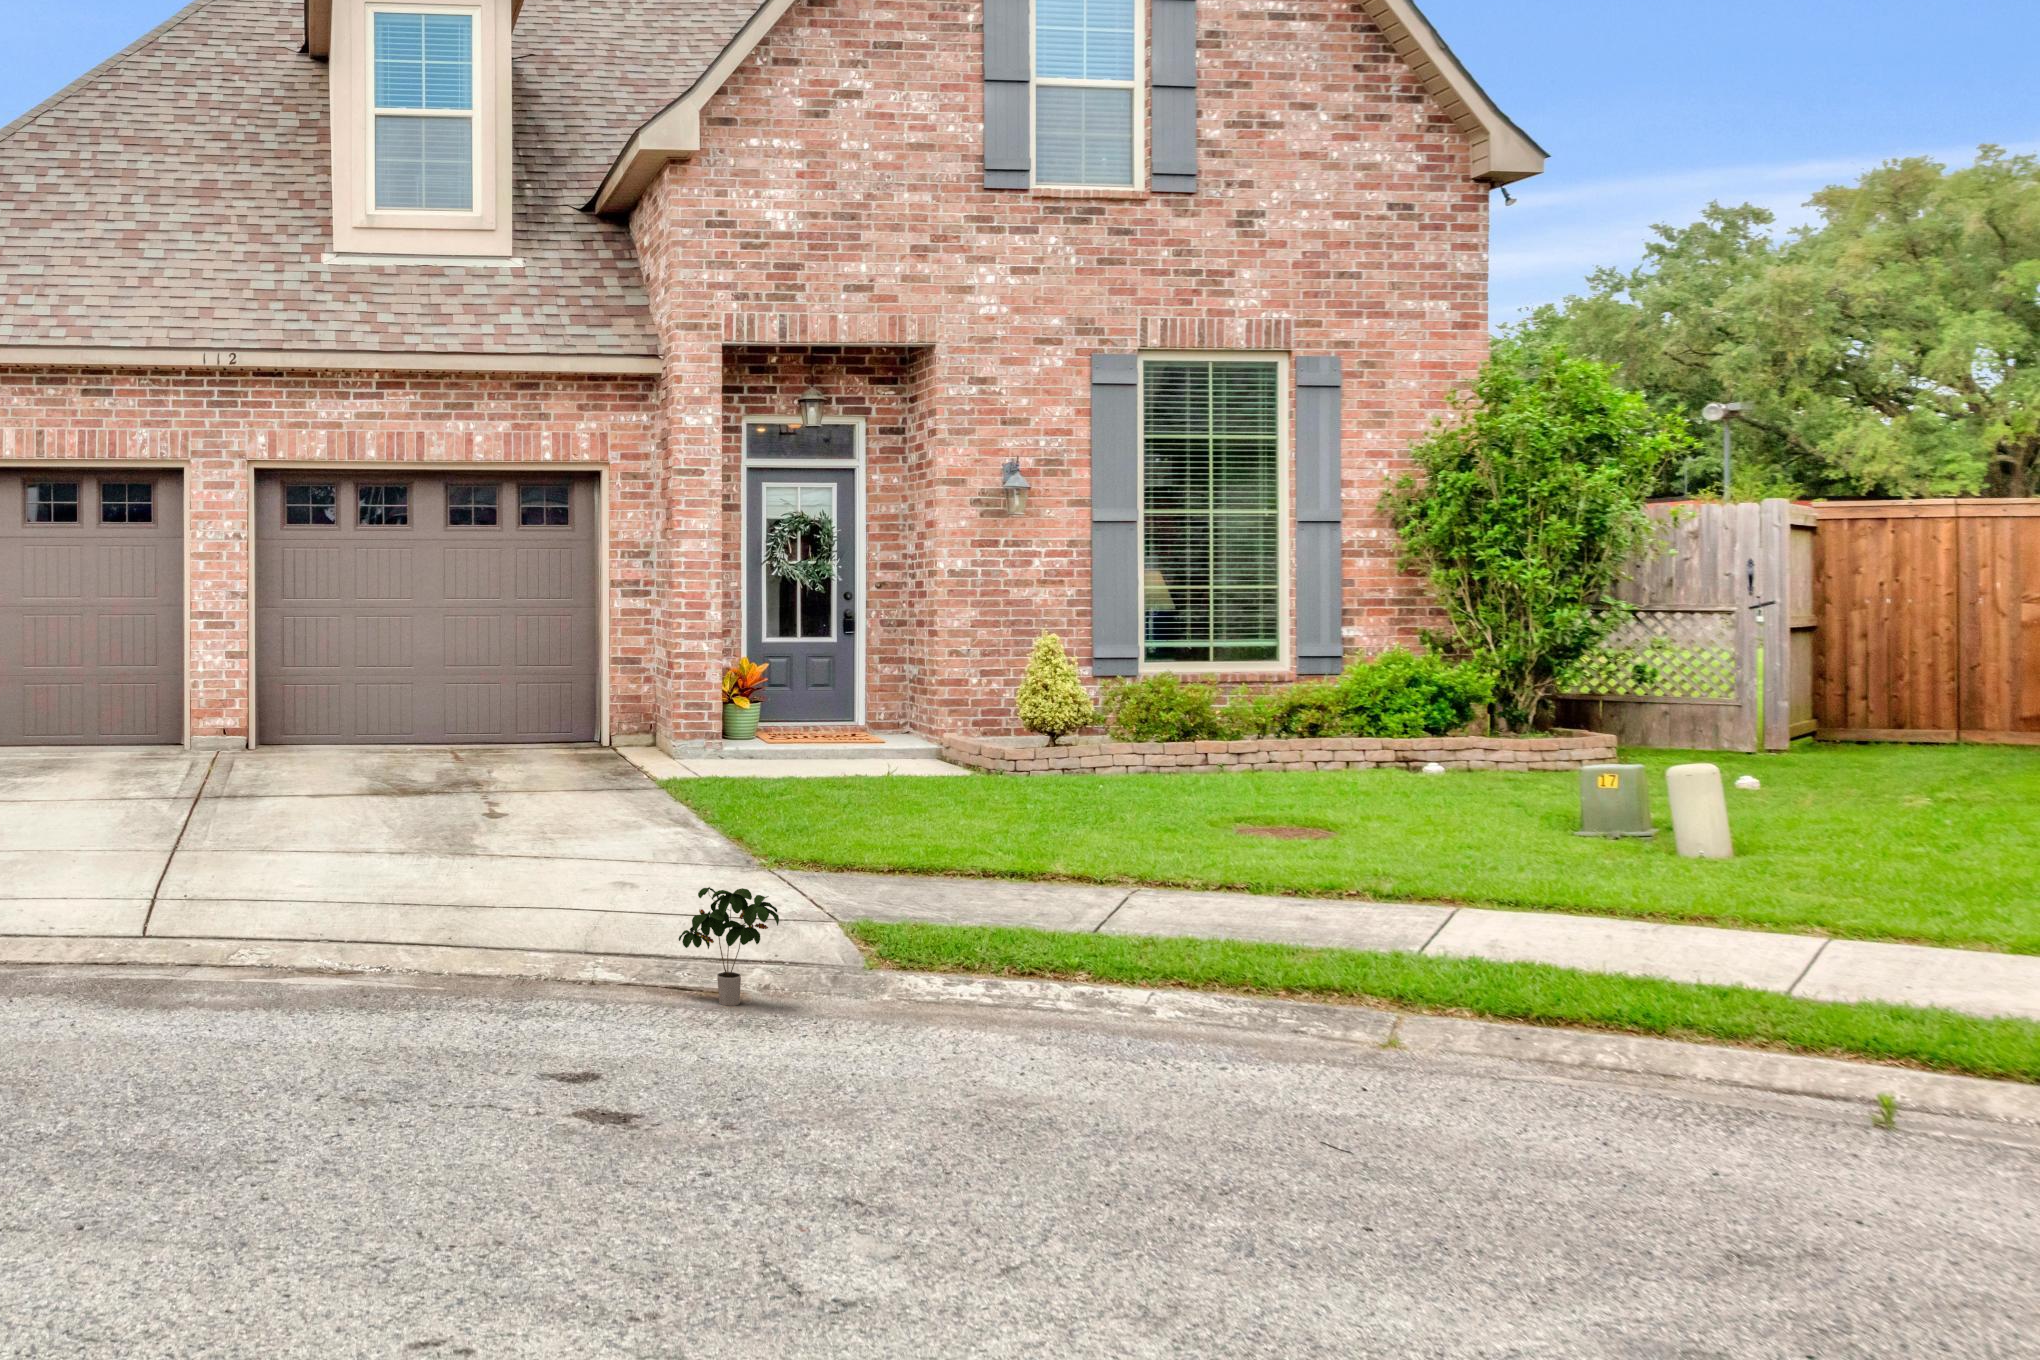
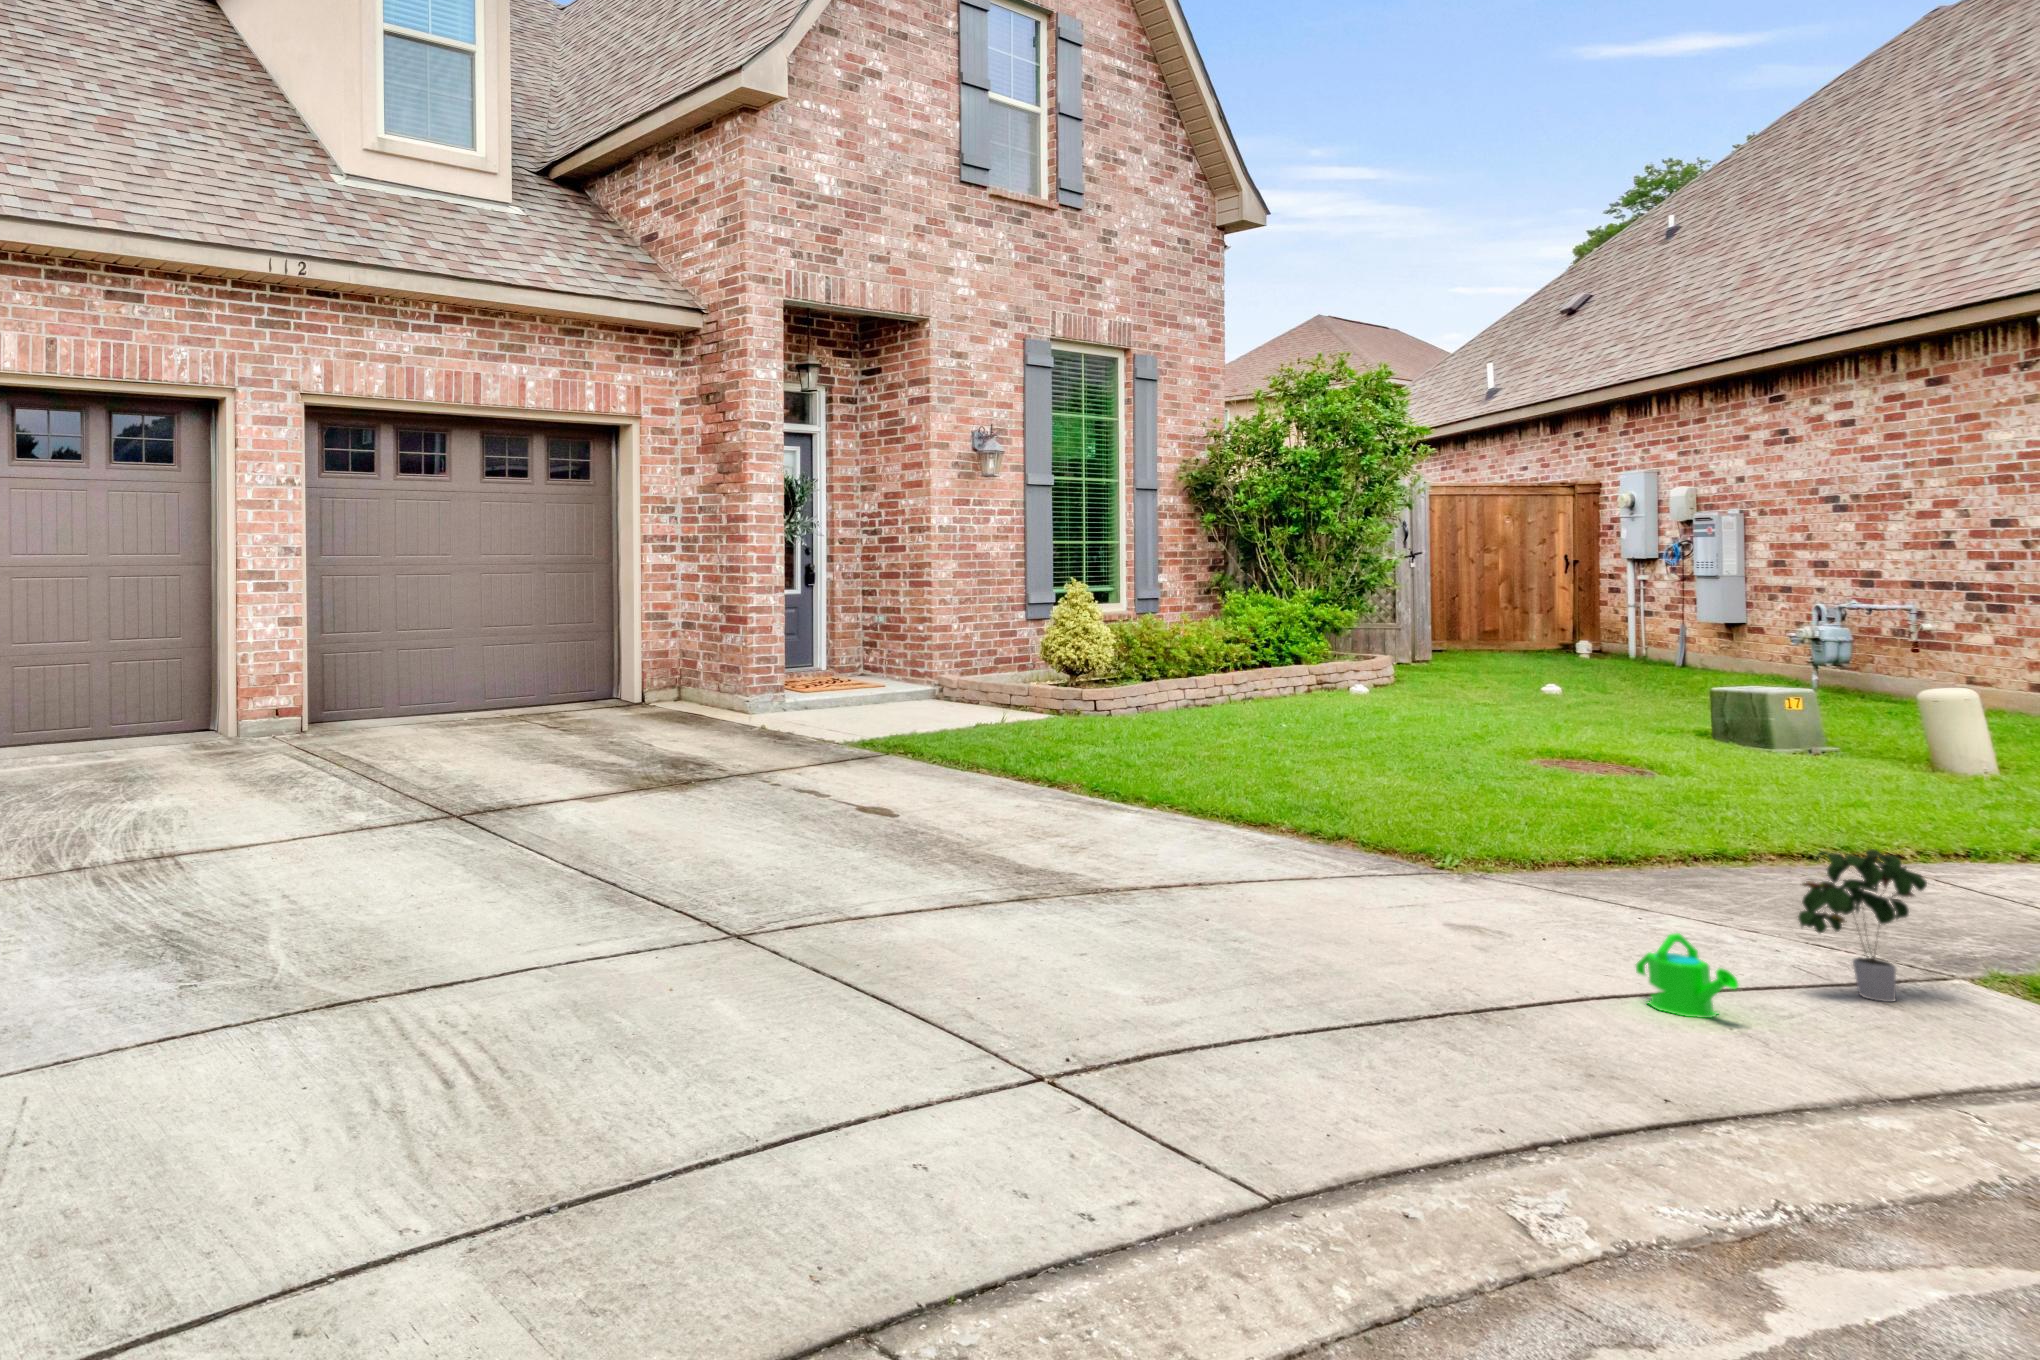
watering can: none [543,931,584,992] -> present [1636,933,1738,1018]

